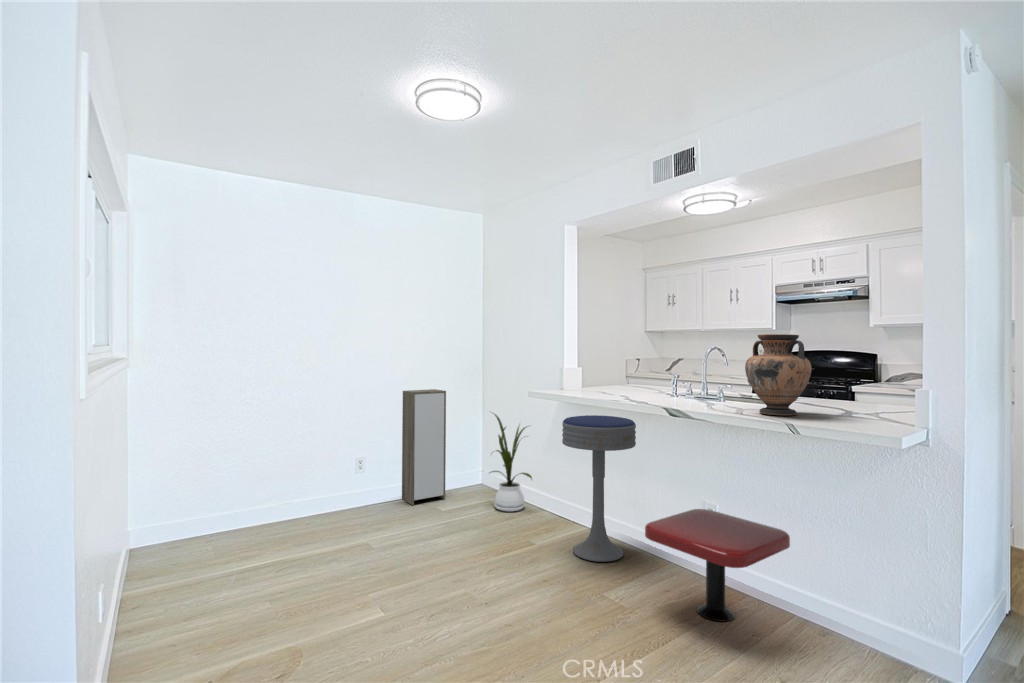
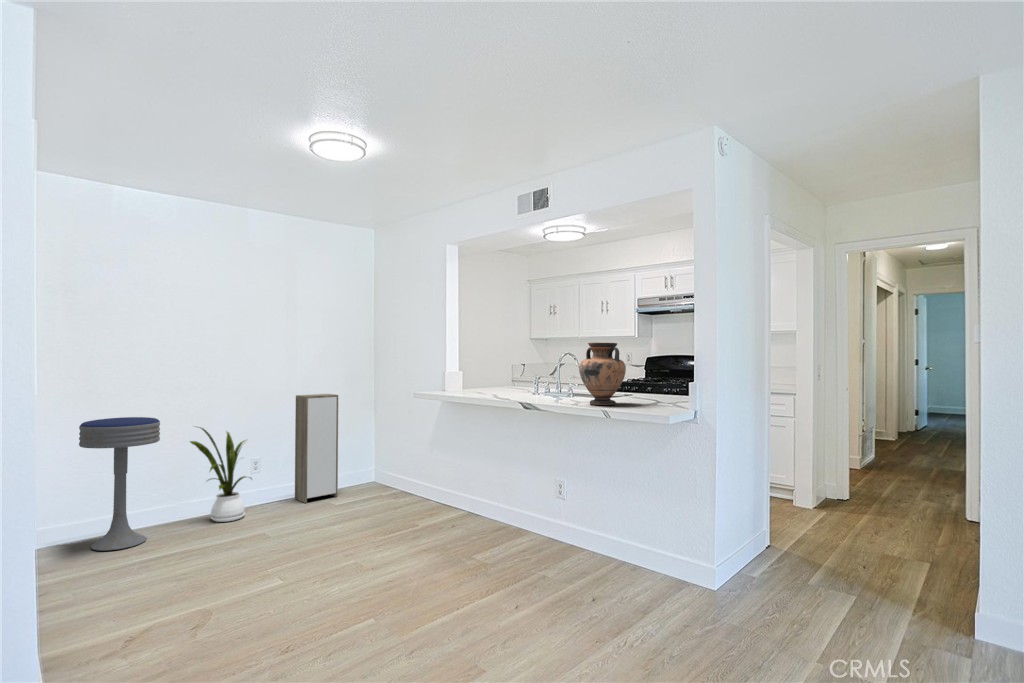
house plant: present [489,414,532,512] -> present [190,426,252,522]
bar stool: present [562,415,636,562] -> present [79,417,160,551]
pedestal table: present [645,509,790,621] -> none [504,485,614,569]

